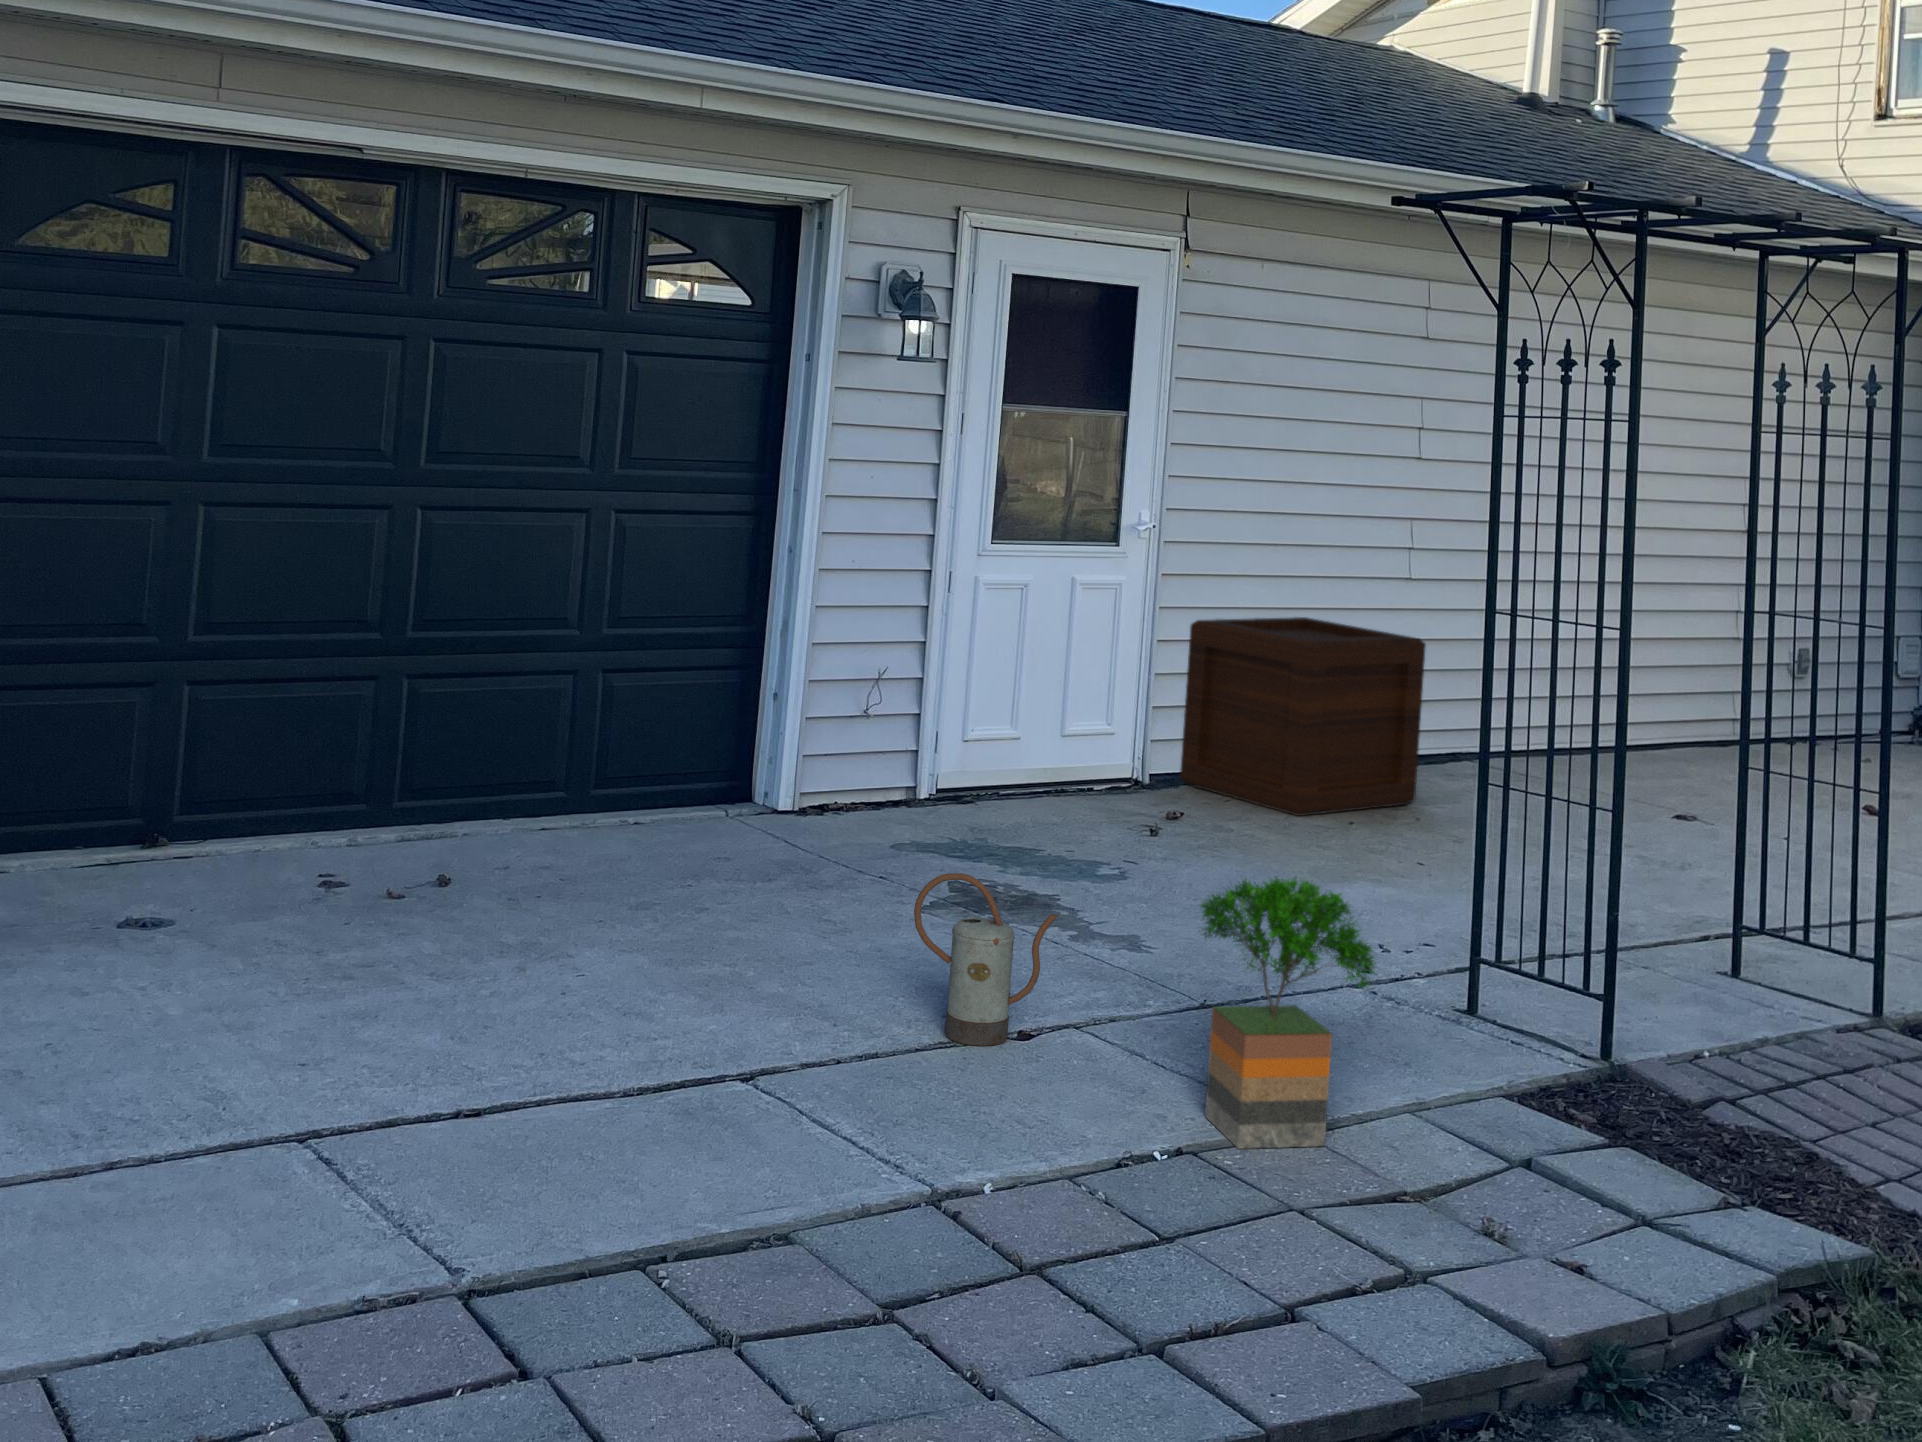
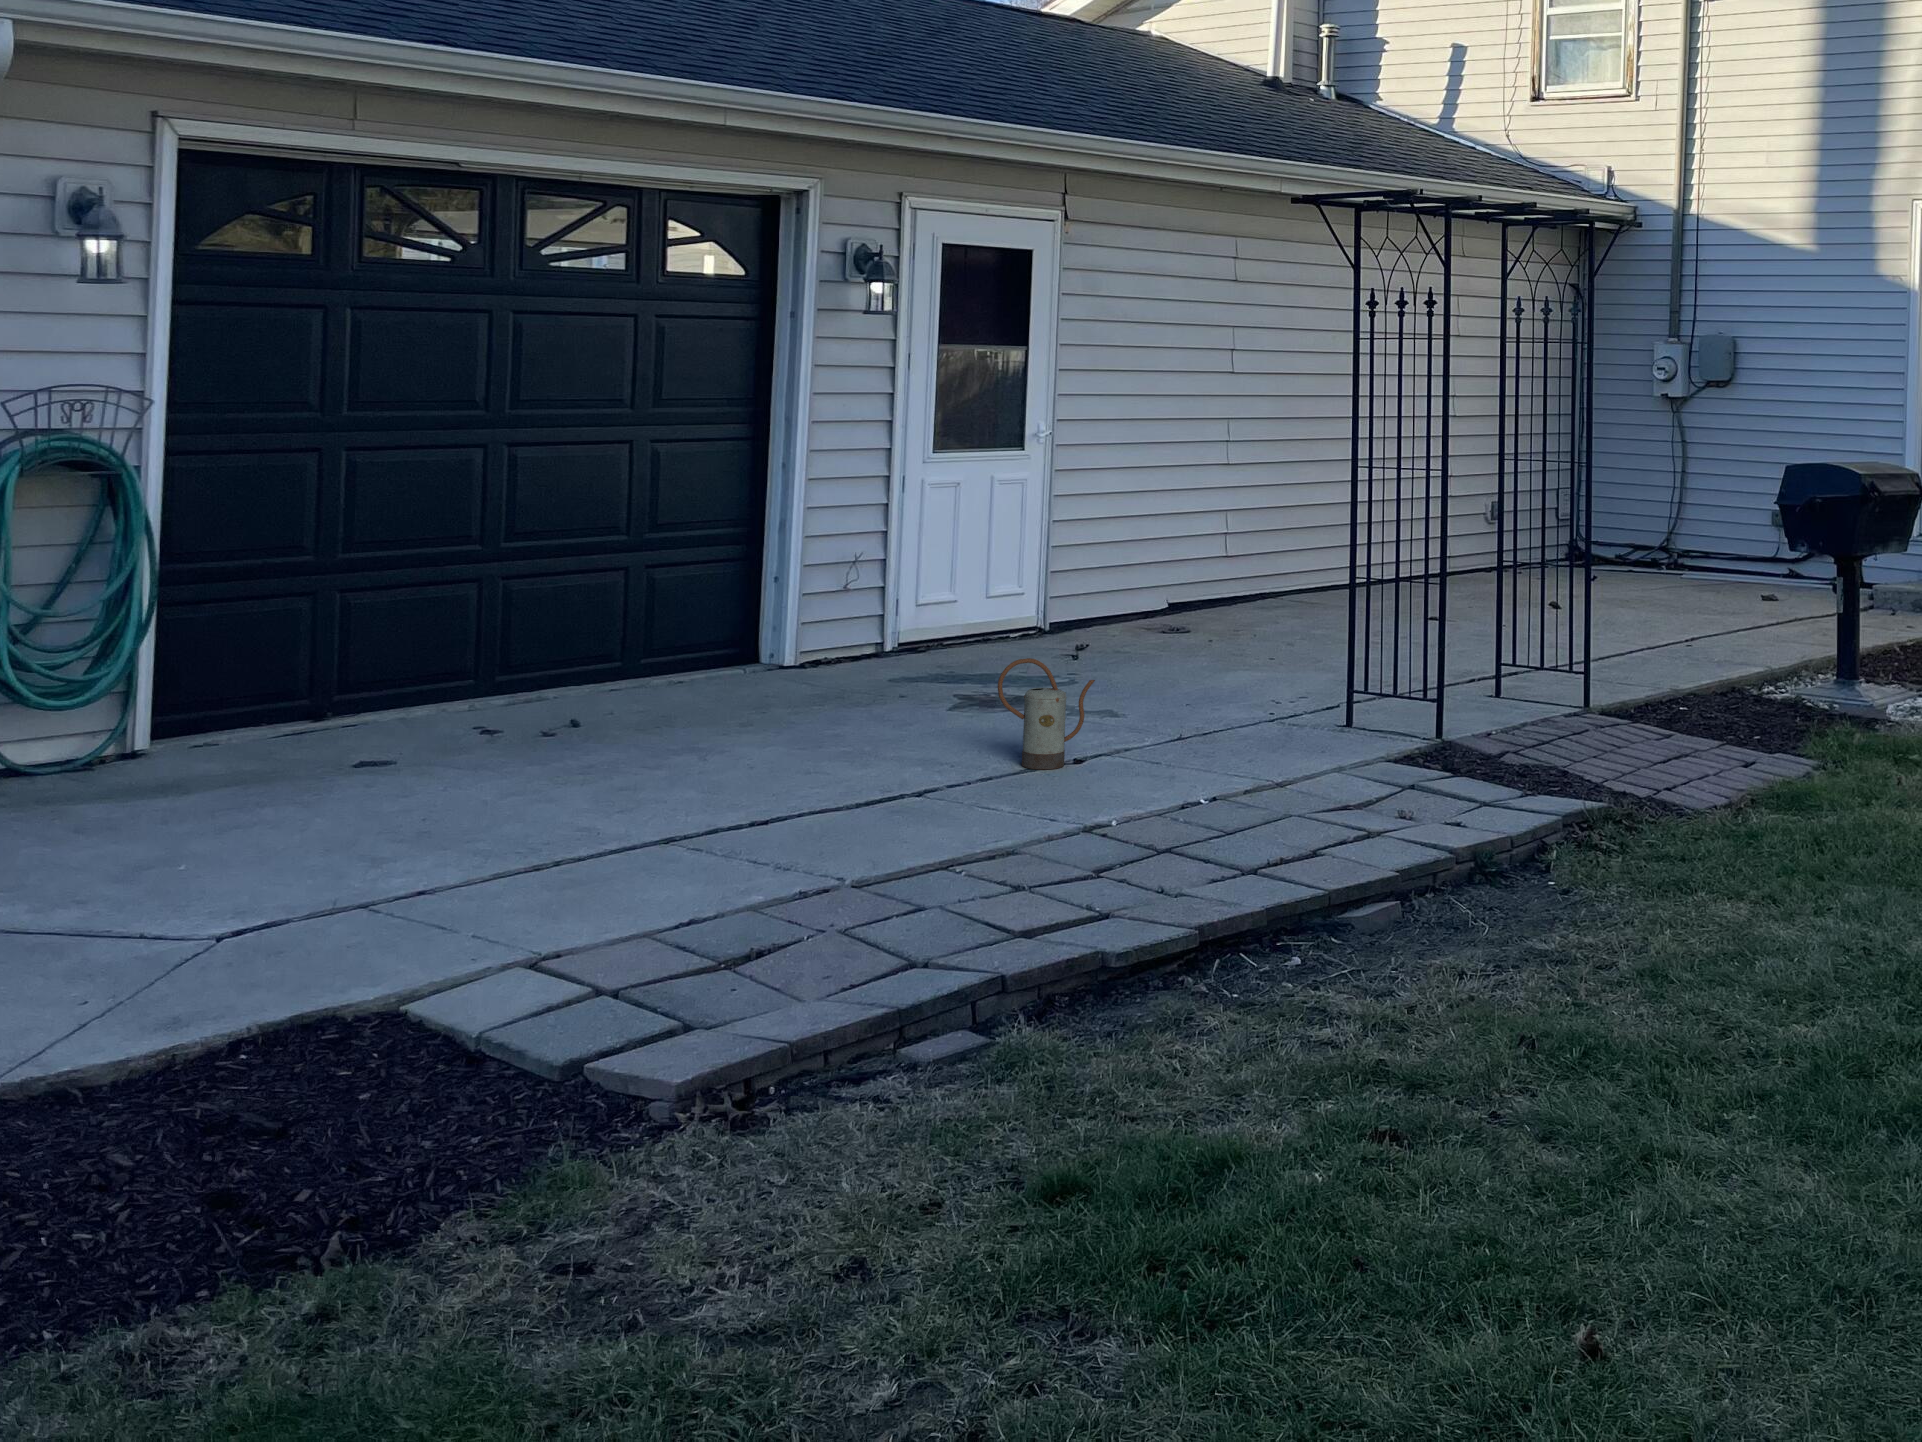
wooden crate: present [1180,617,1426,816] -> none [1071,495,1251,638]
potted tree: present [1199,877,1377,1149] -> none [1202,631,1323,799]

